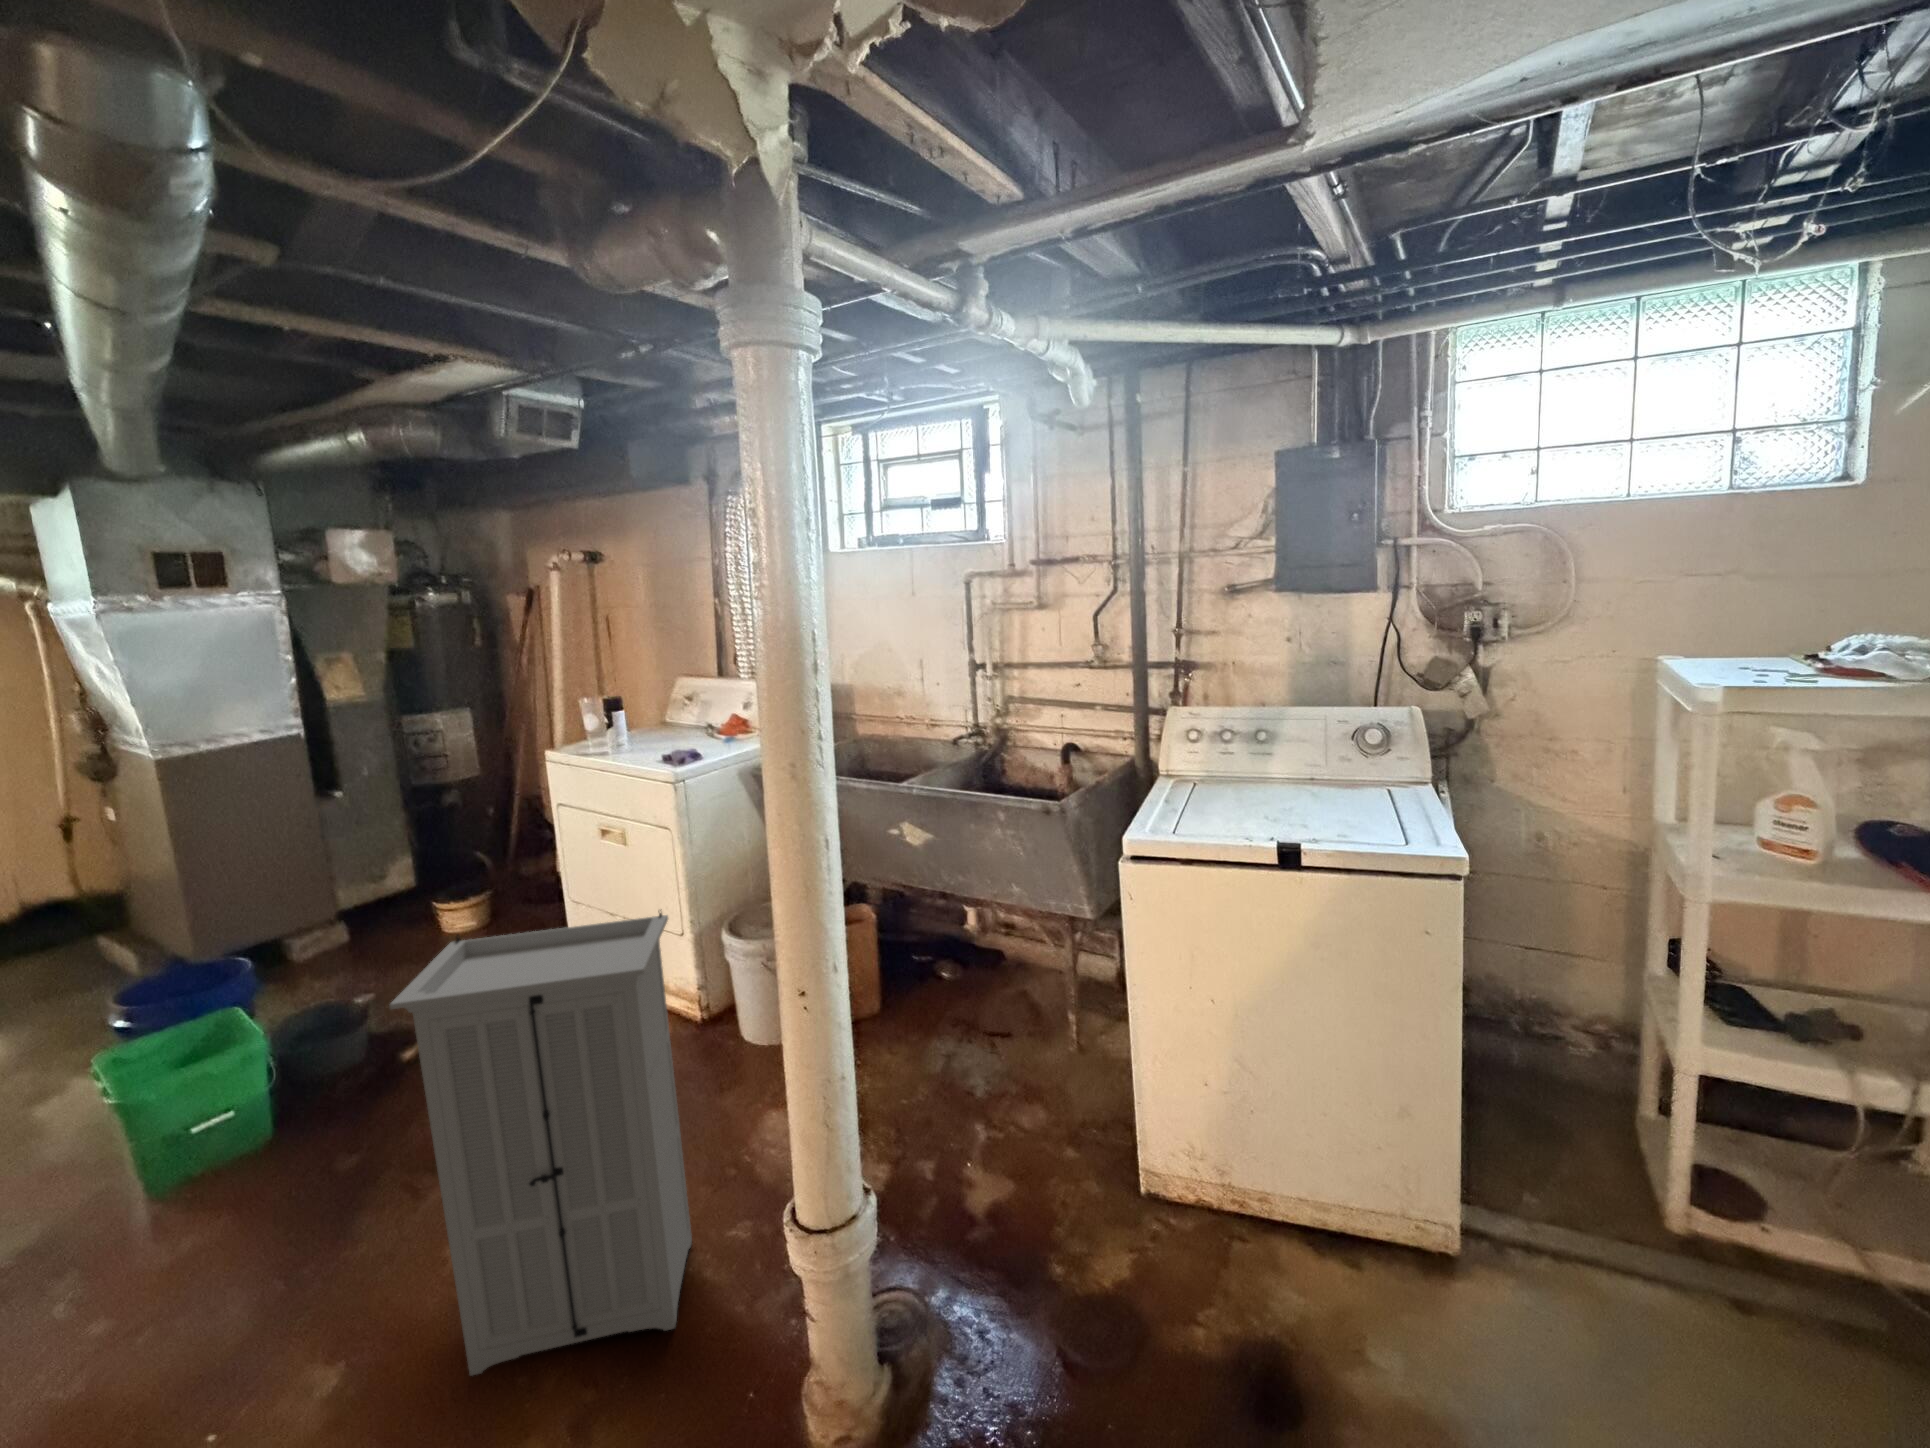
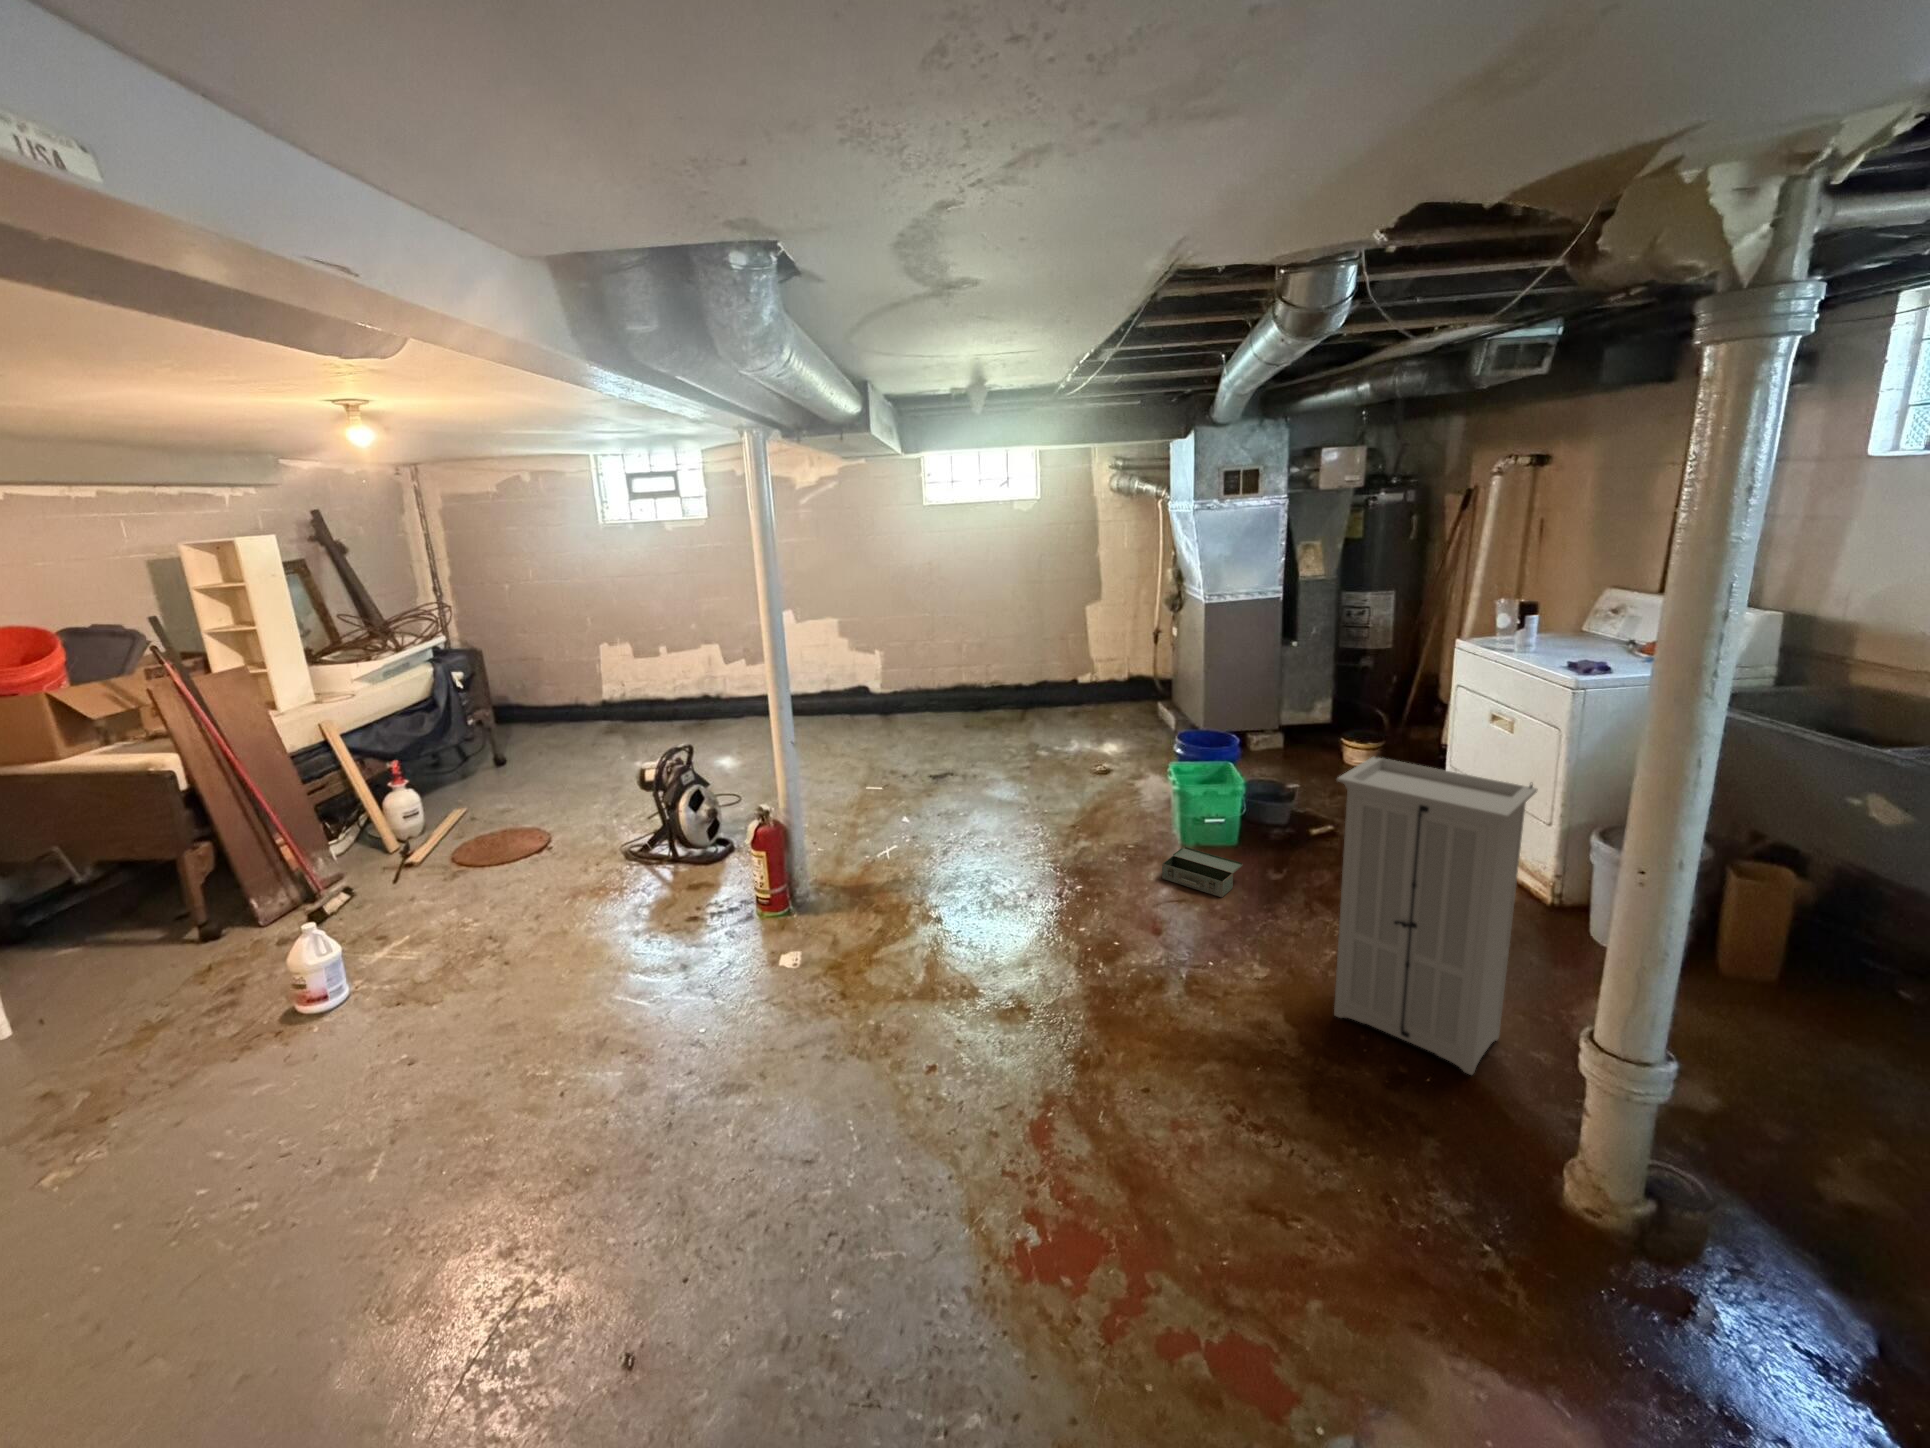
toolbox: none [80,1179,277,1304] -> present [1162,847,1243,897]

